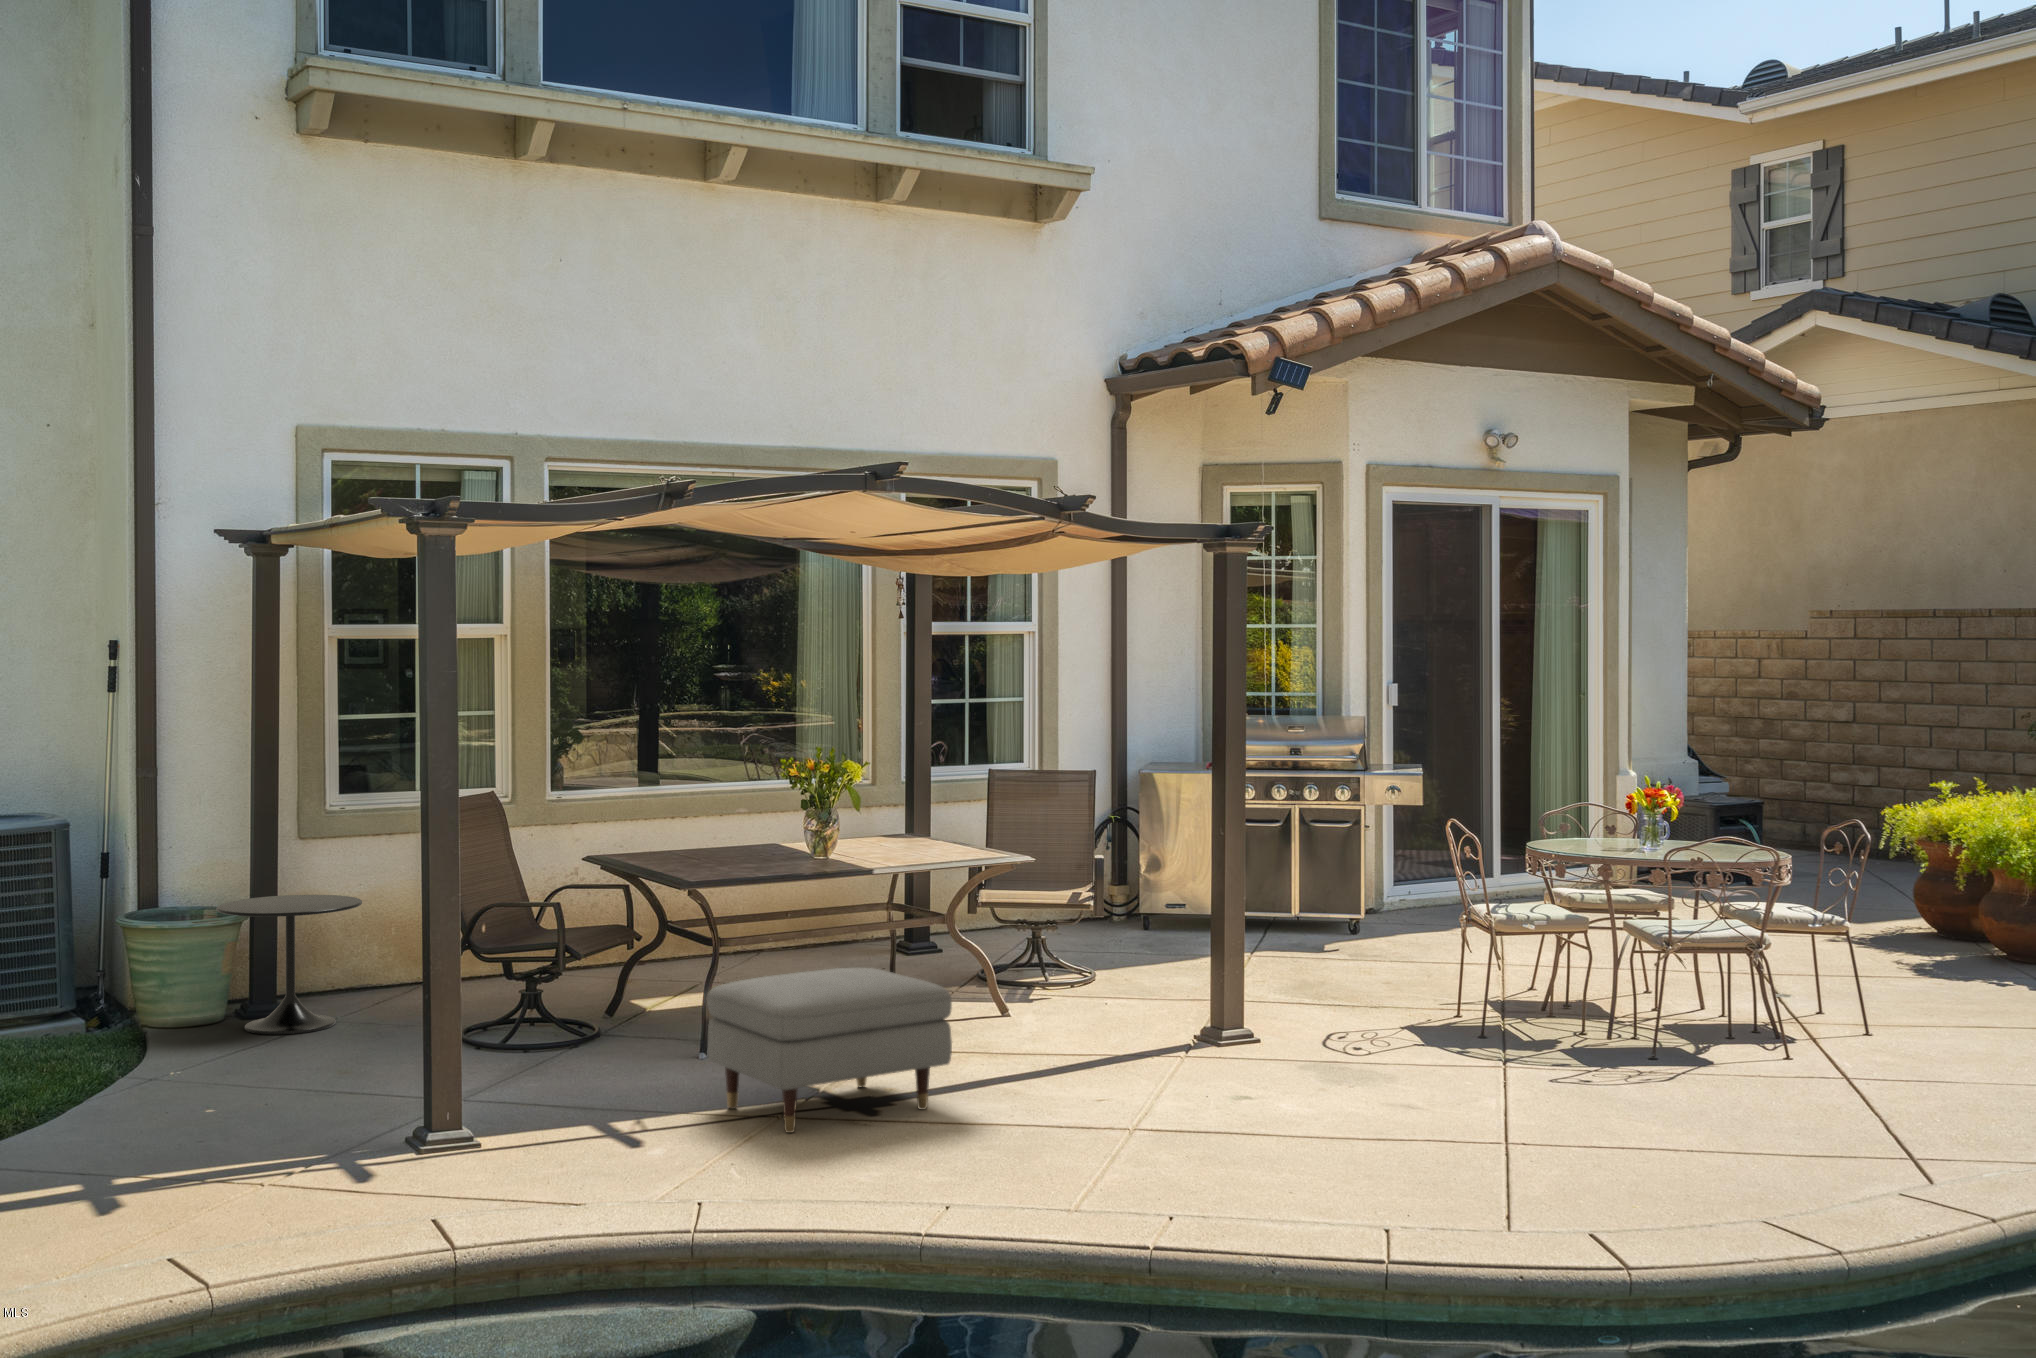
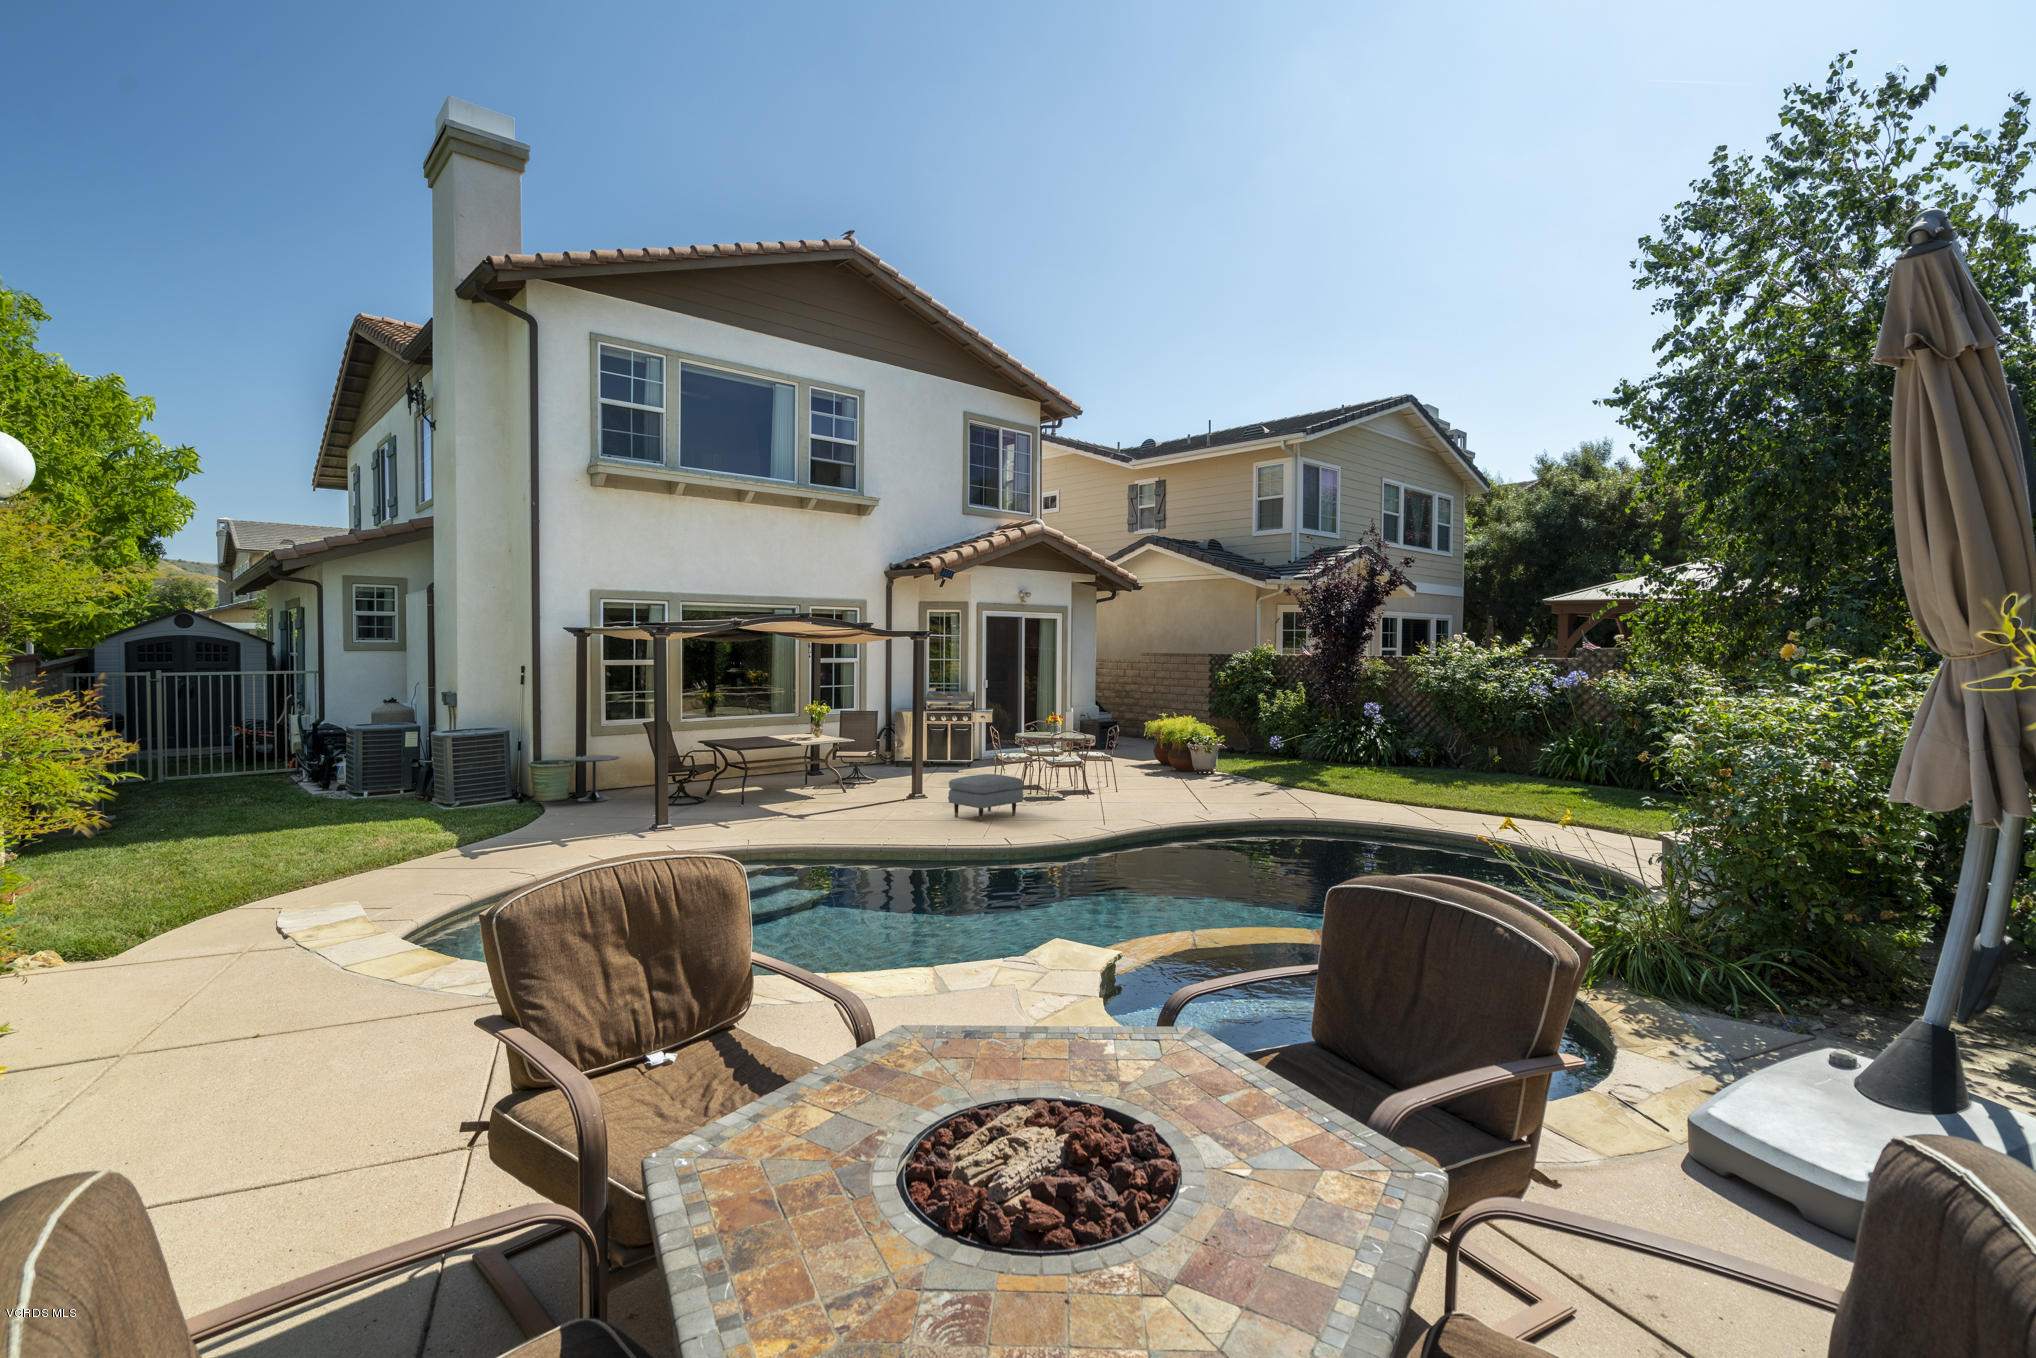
ottoman: present [707,968,952,1133] -> present [949,774,1023,822]

